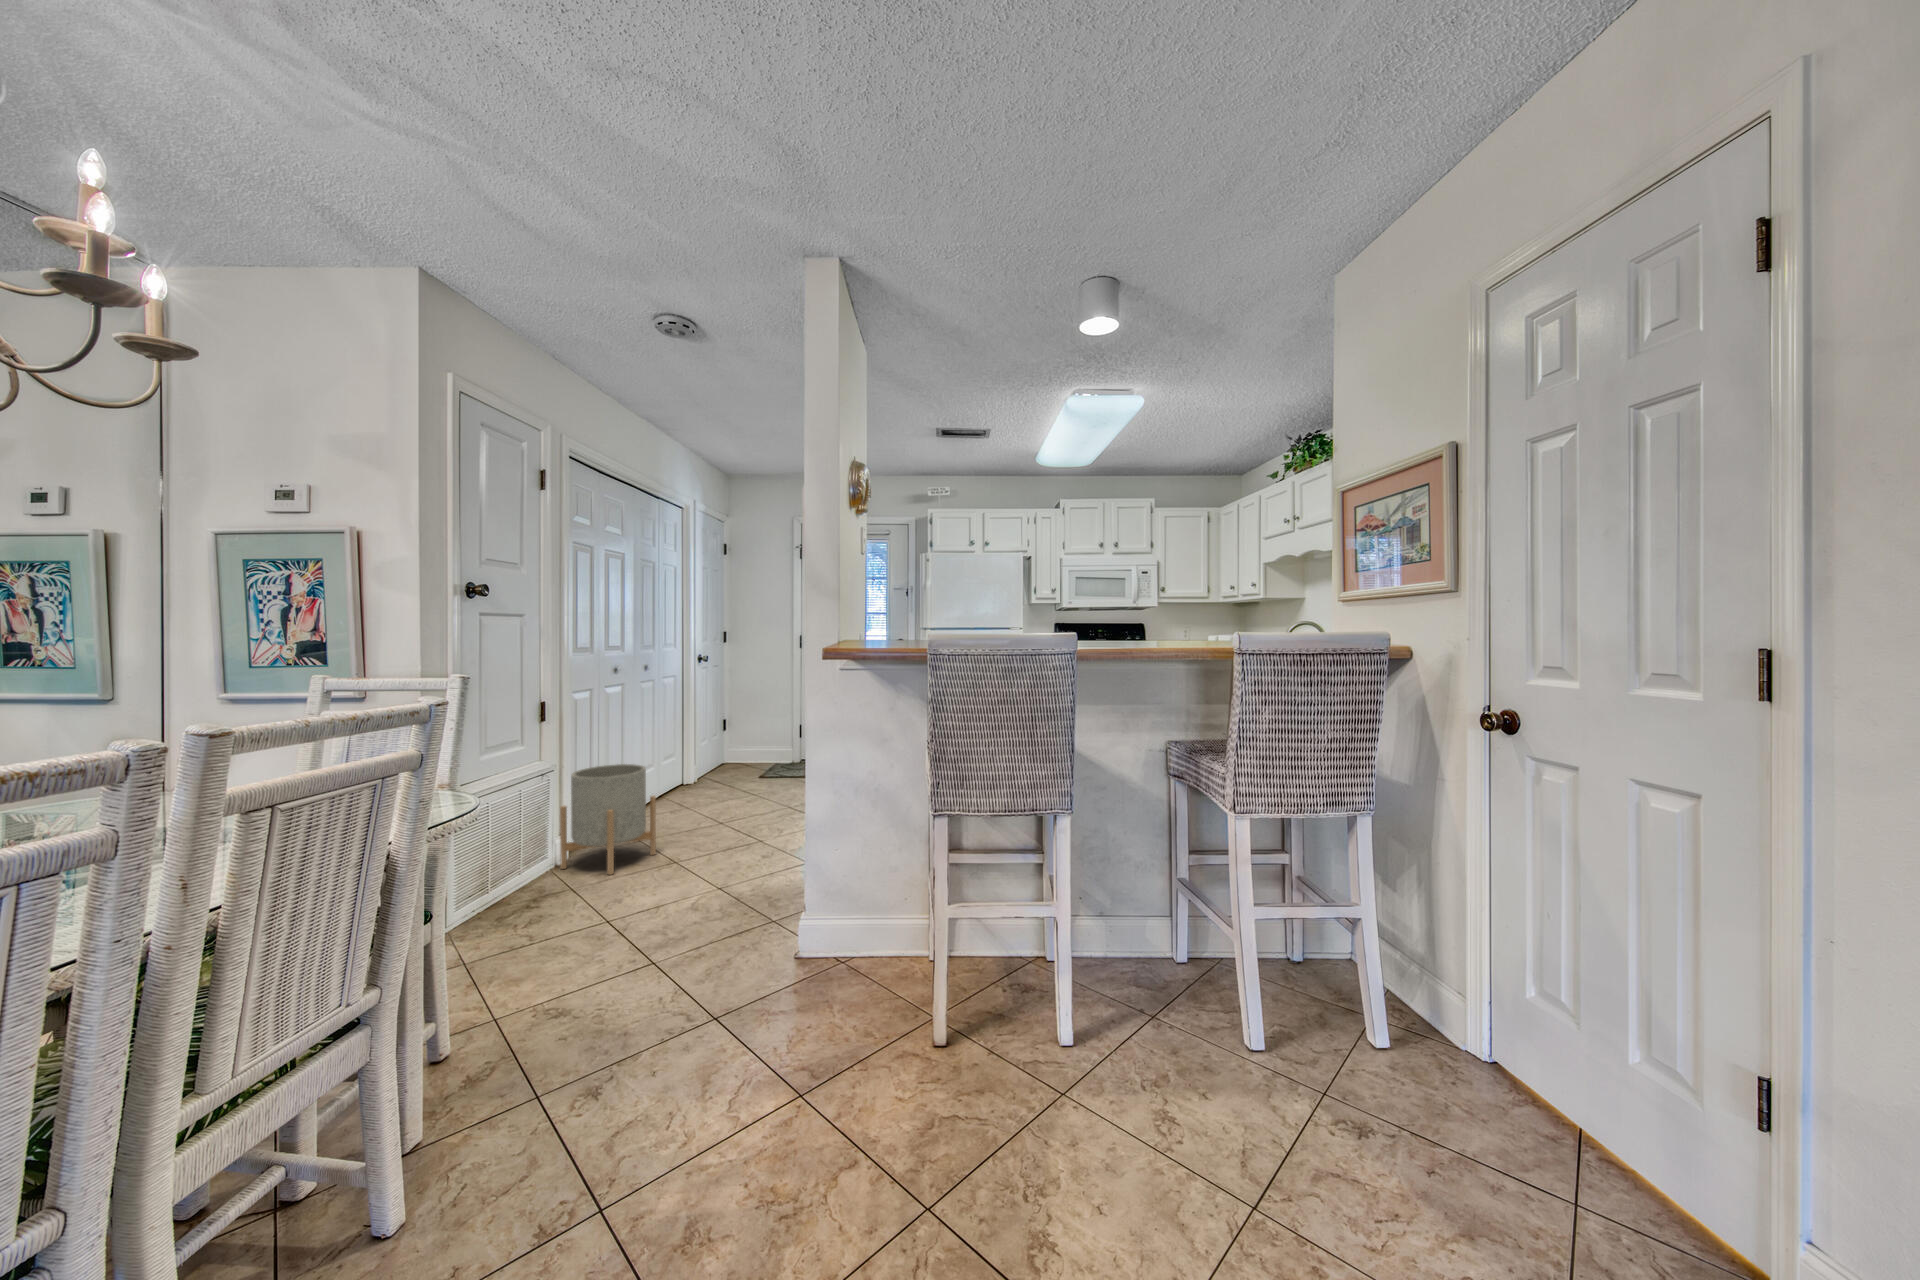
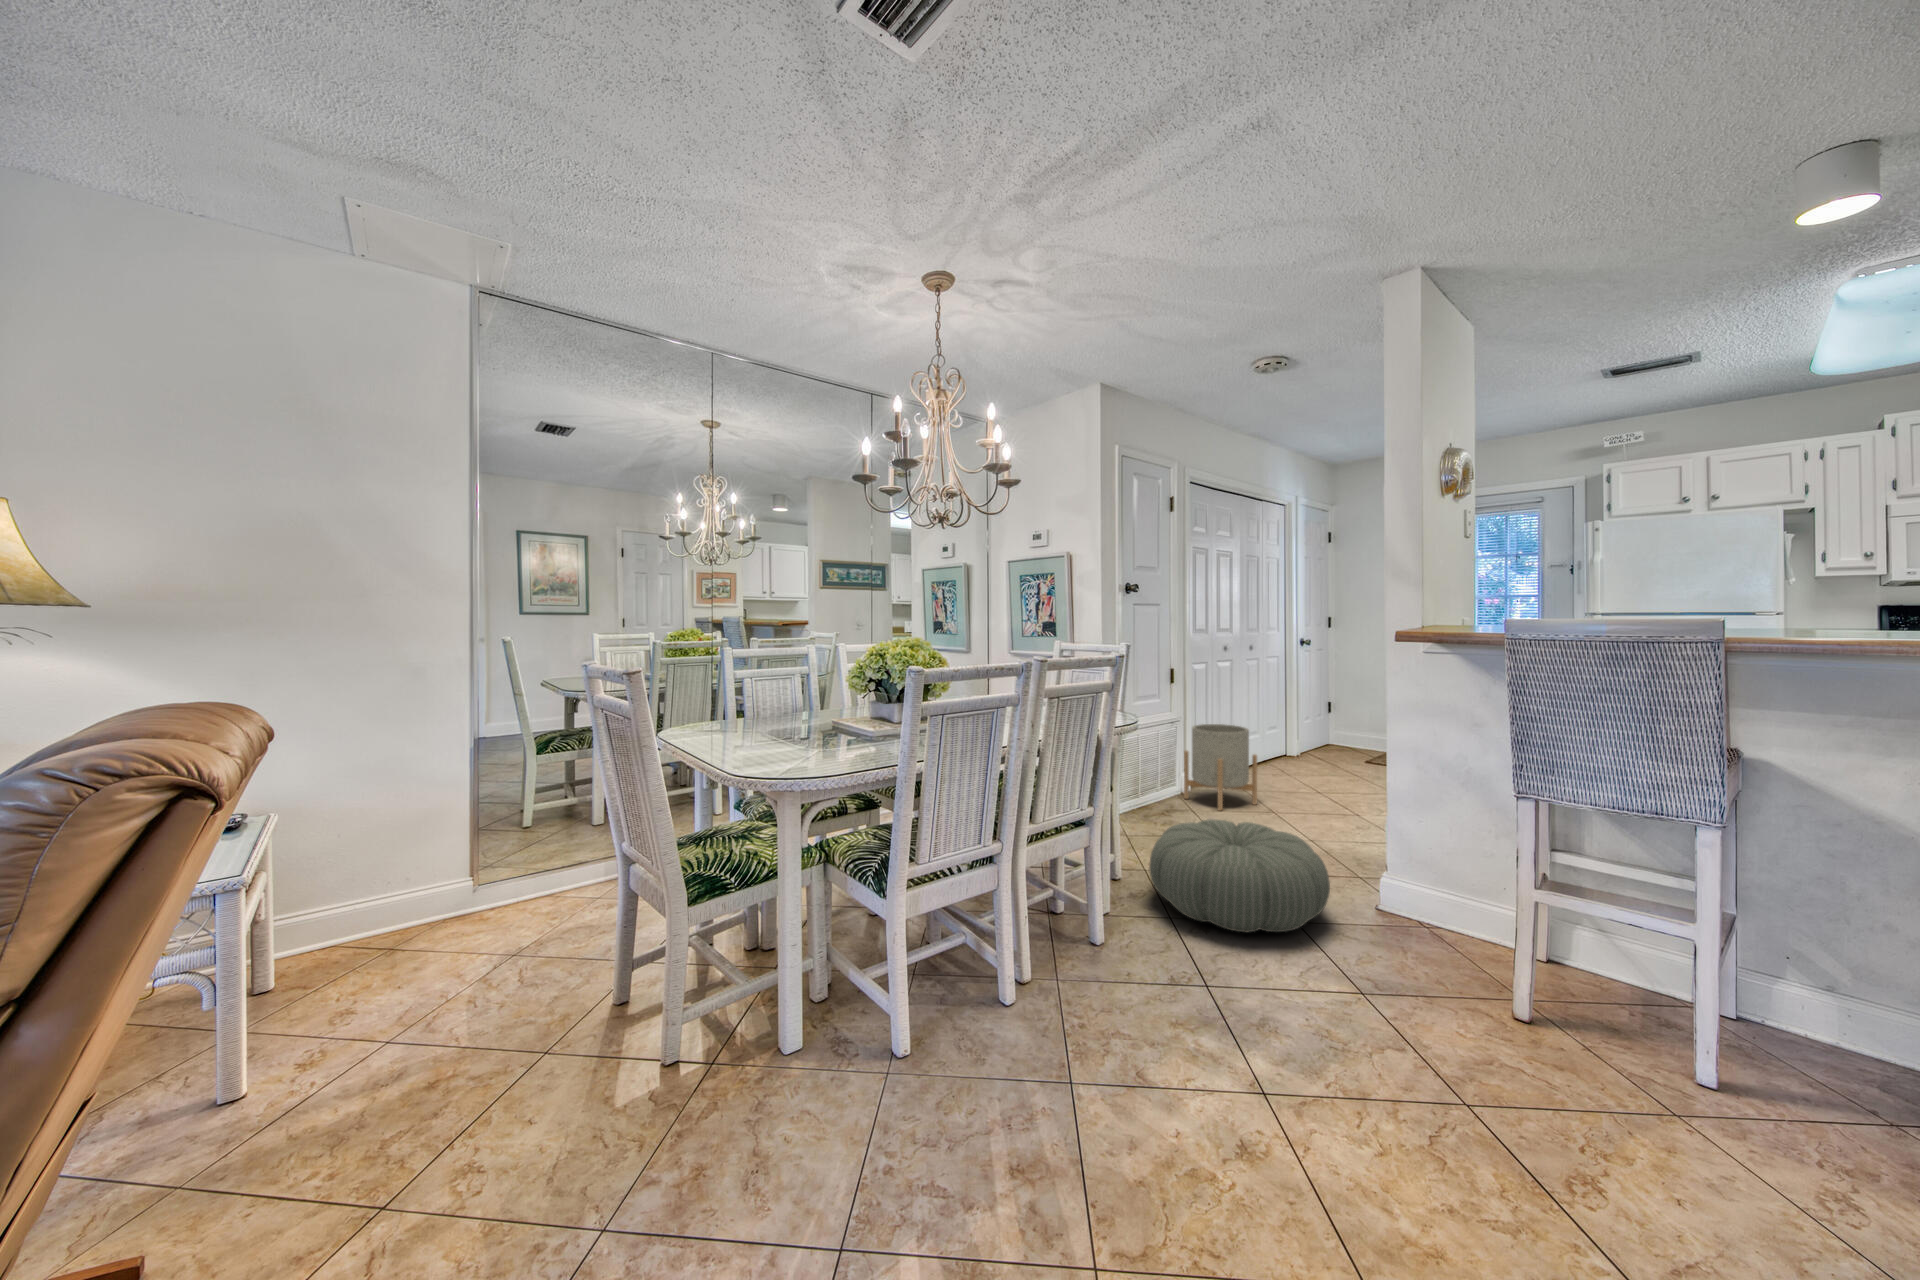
pouf: none [503,897,756,1079] -> present [1149,819,1330,932]

